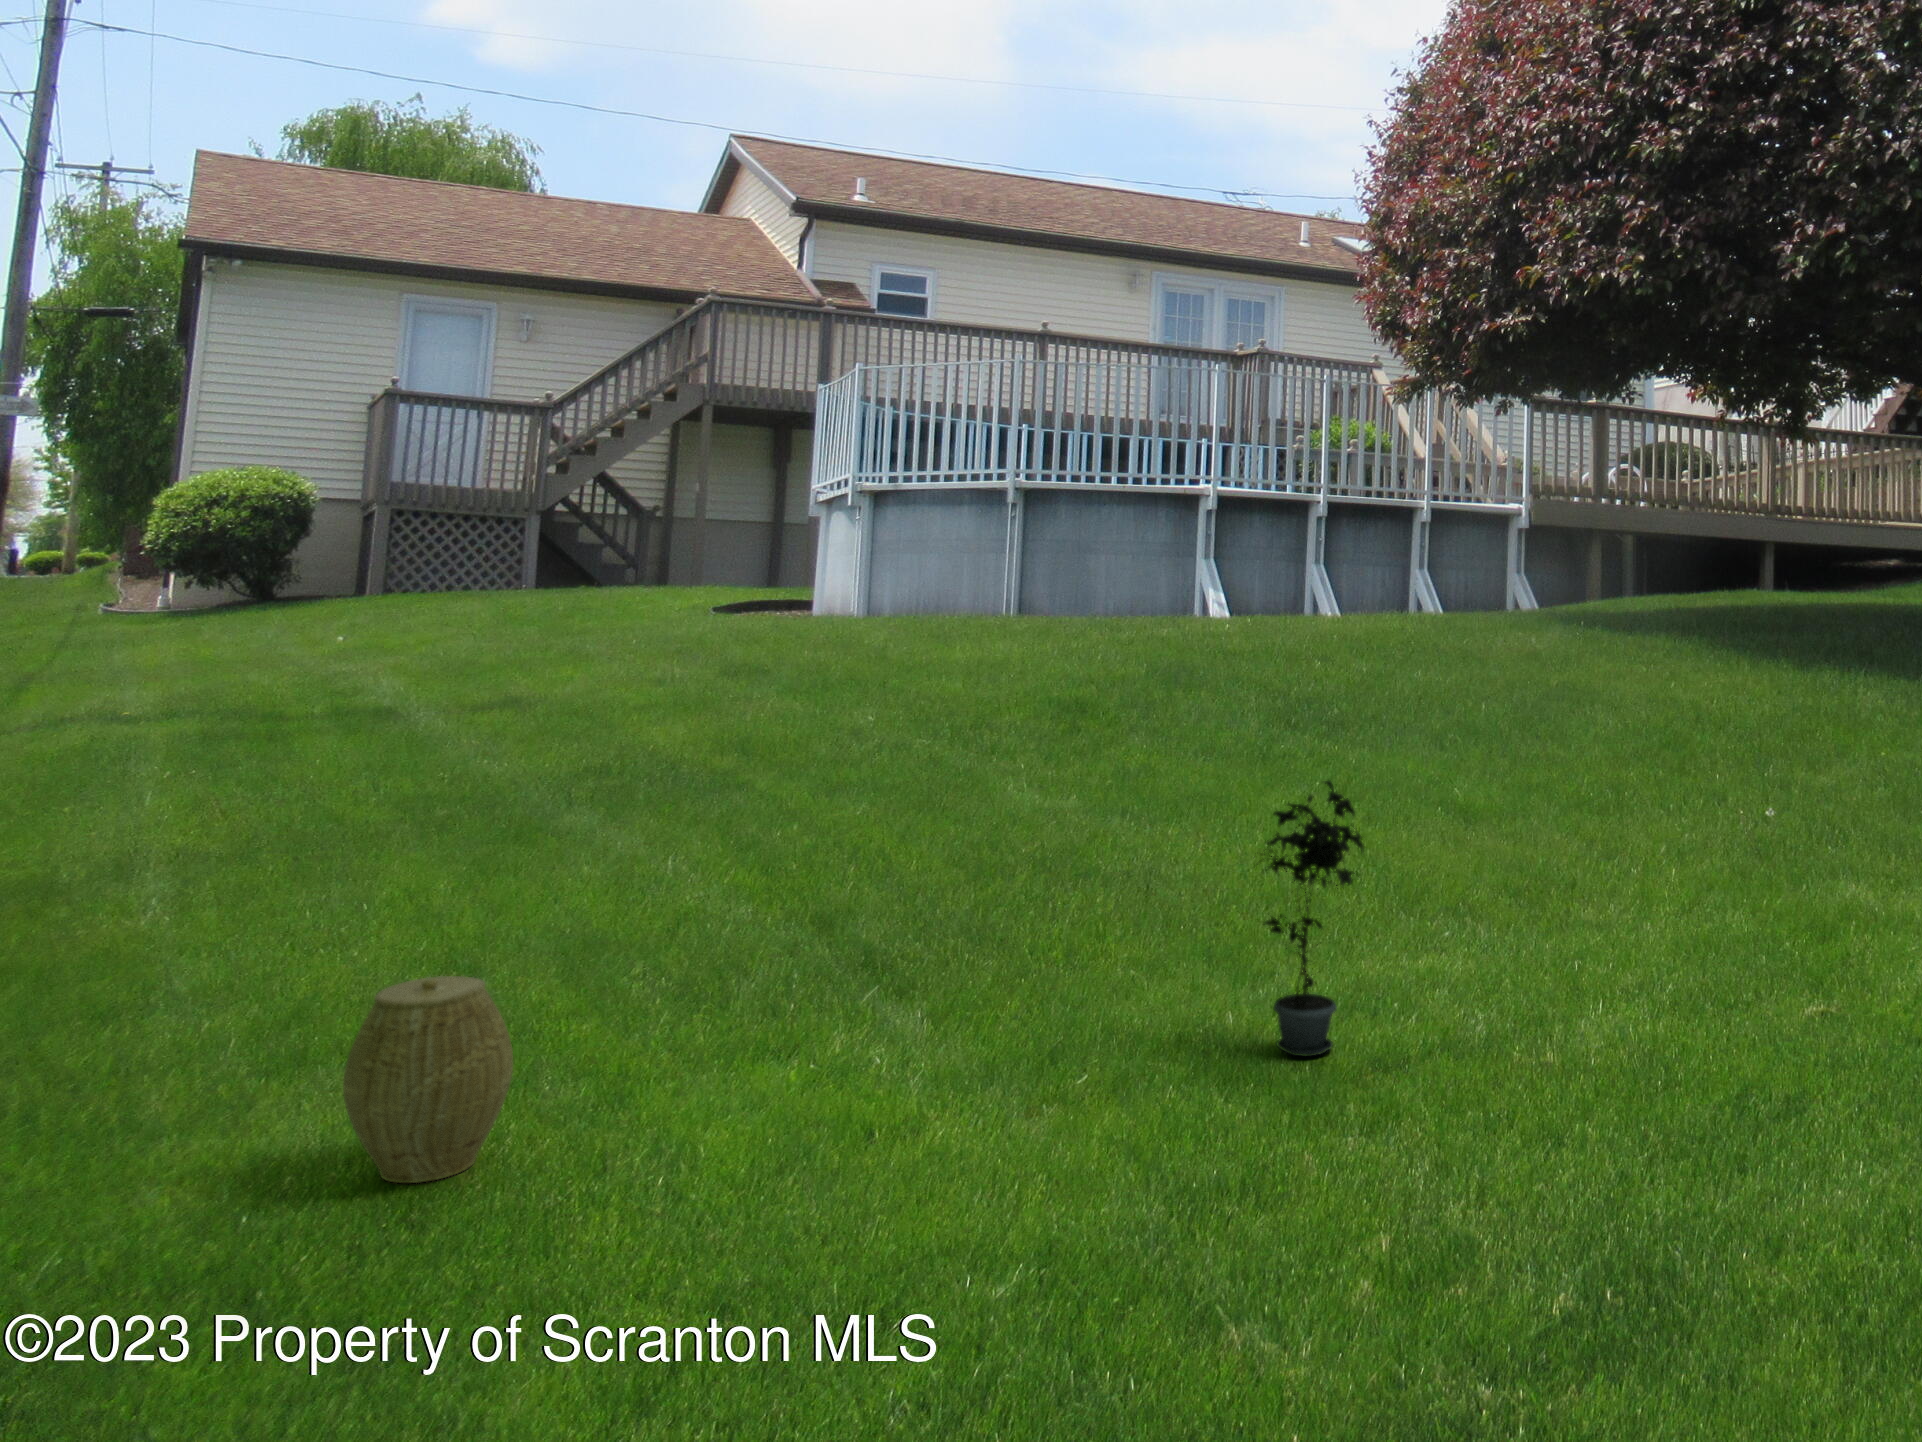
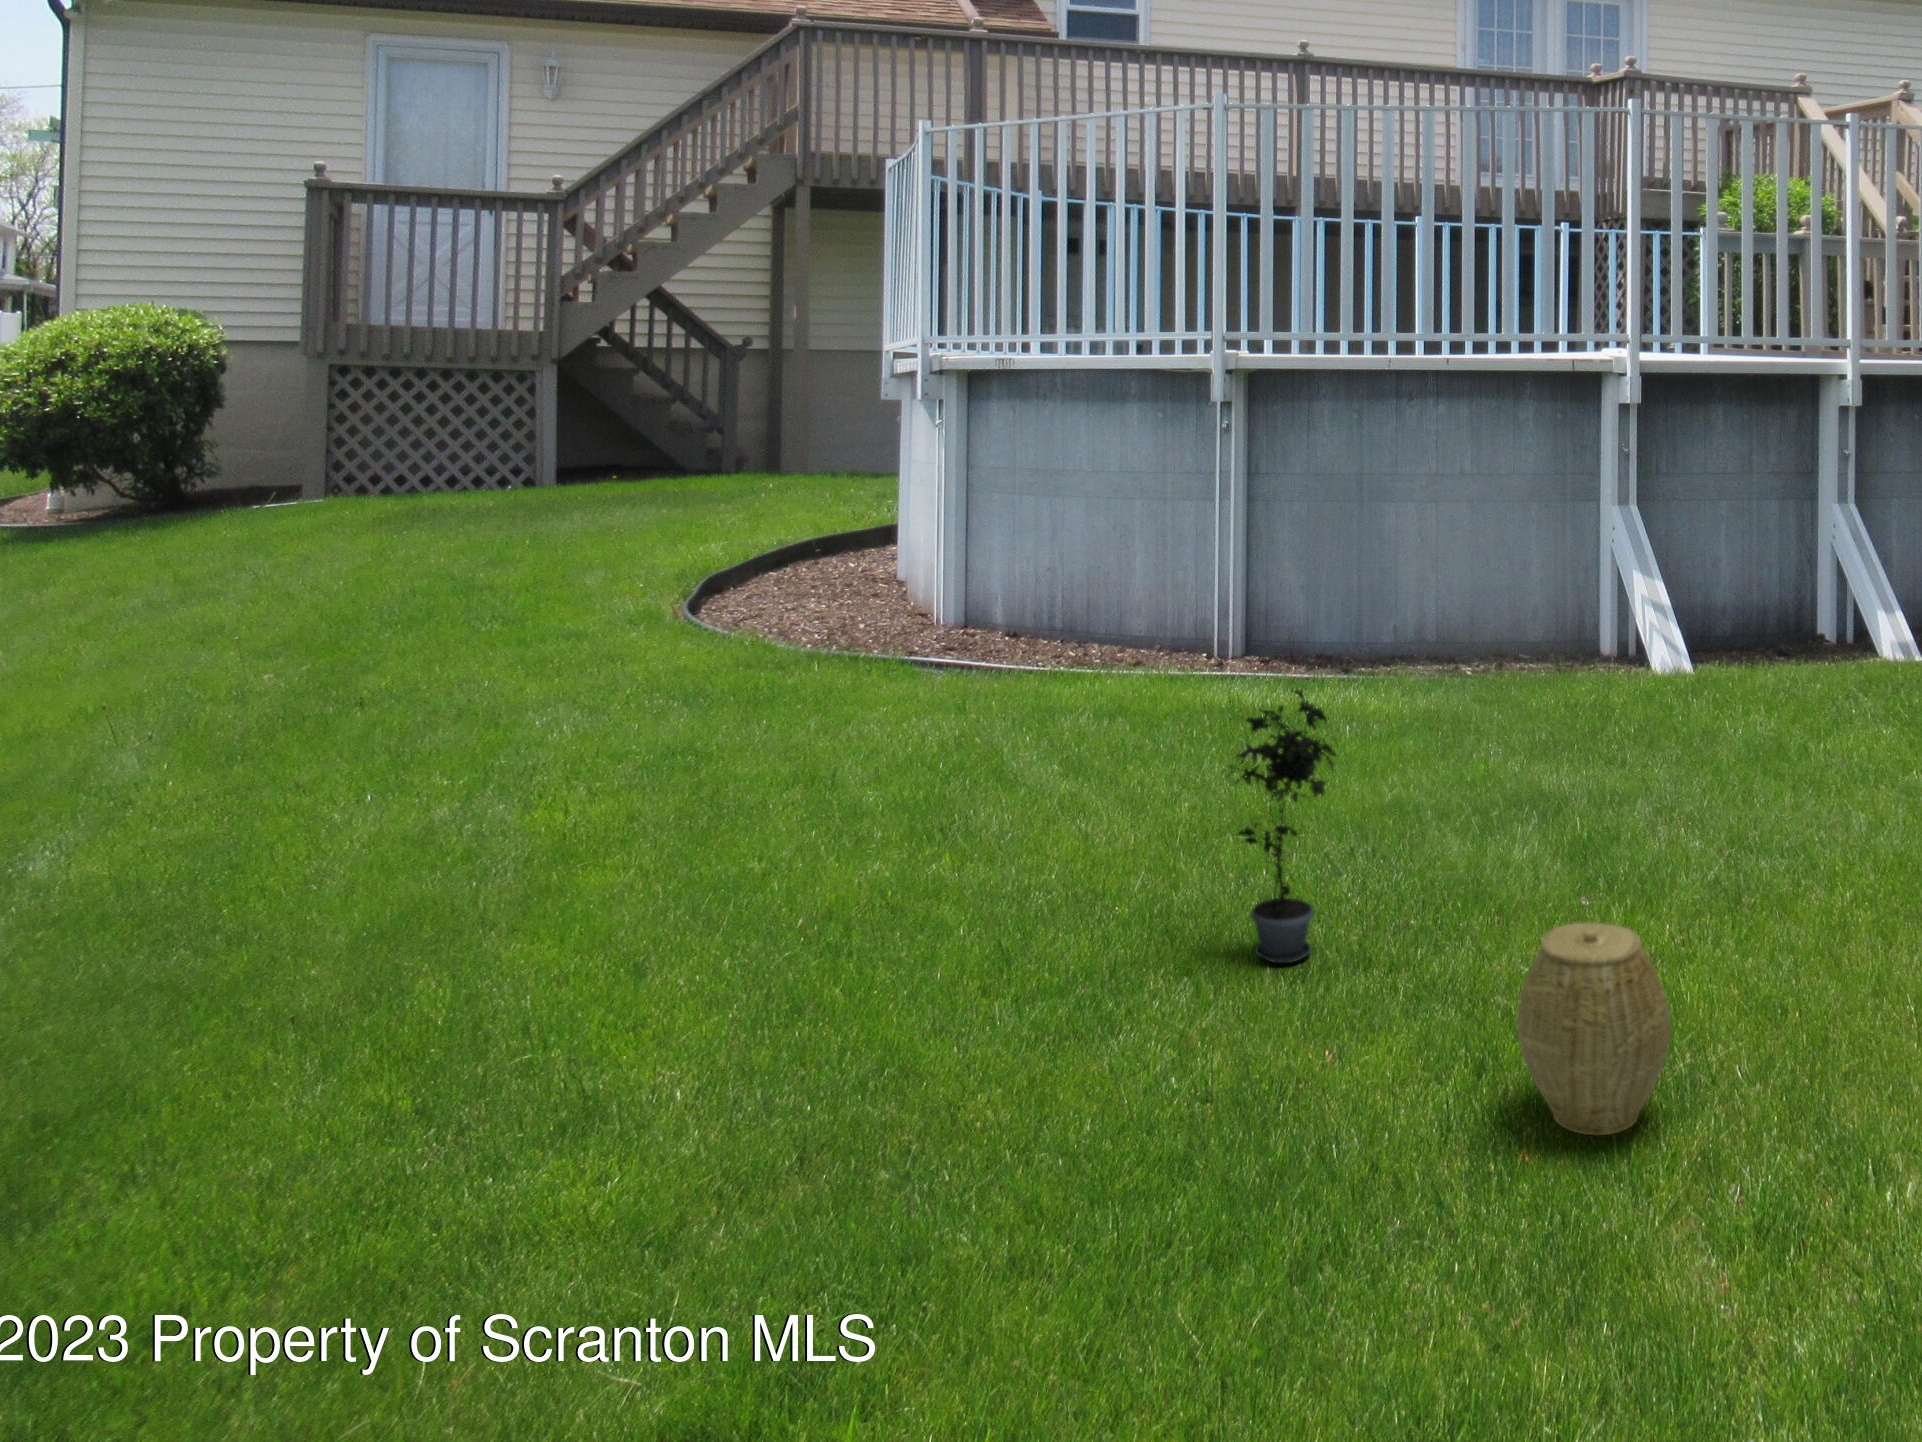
woven basket: present [343,976,513,1183] -> present [1517,923,1671,1135]

